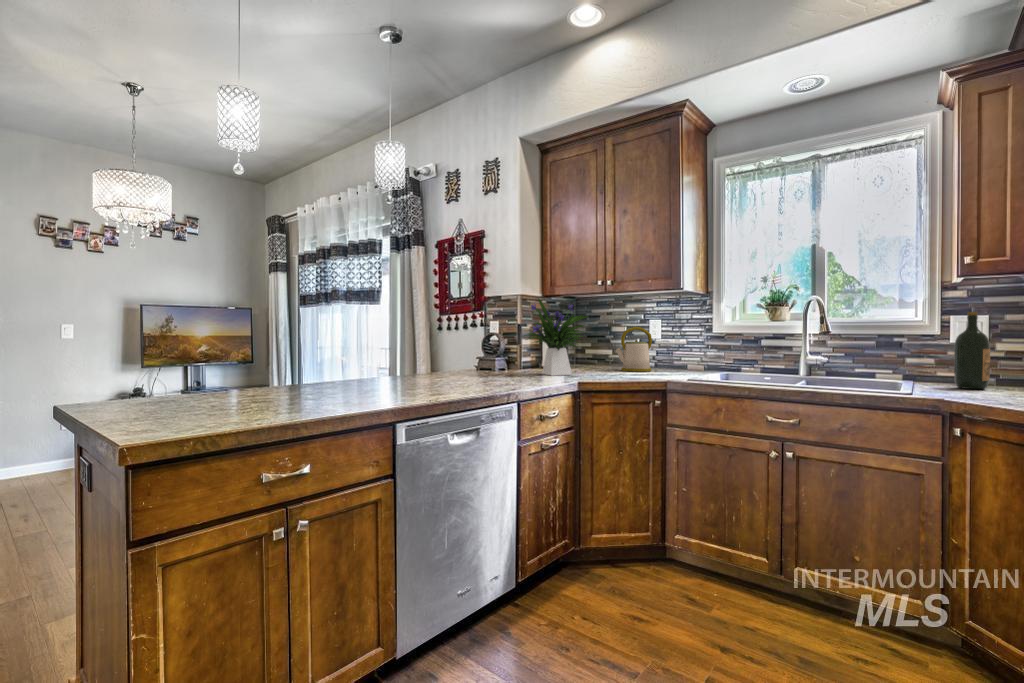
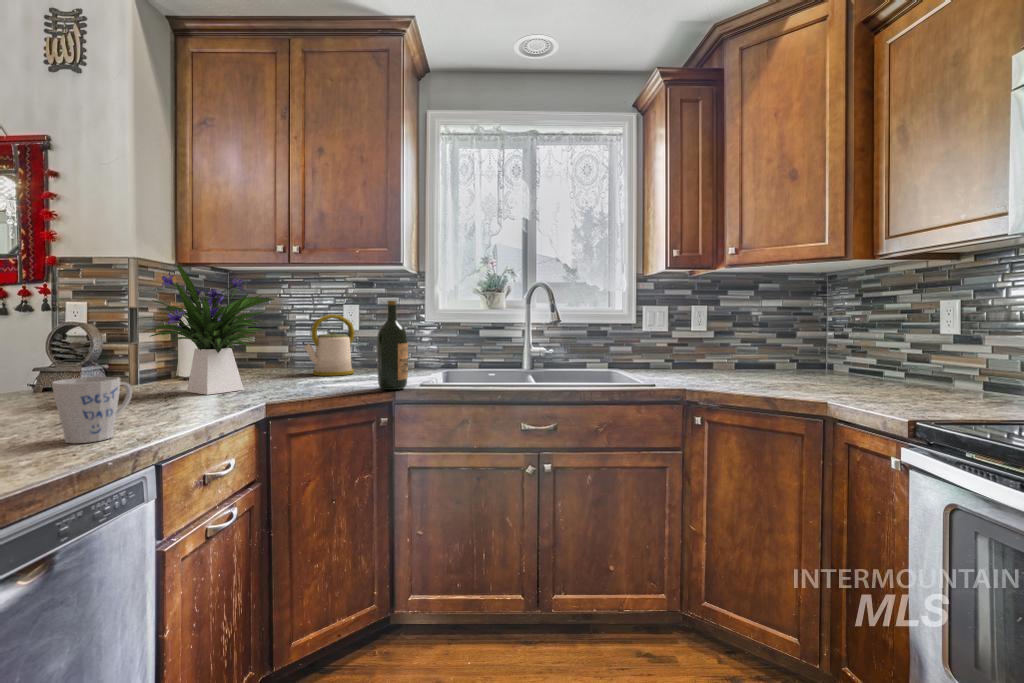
wine bottle: present [954,312,990,389] -> present [377,300,408,390]
mug: none [479,357,510,388] -> present [52,377,132,443]

